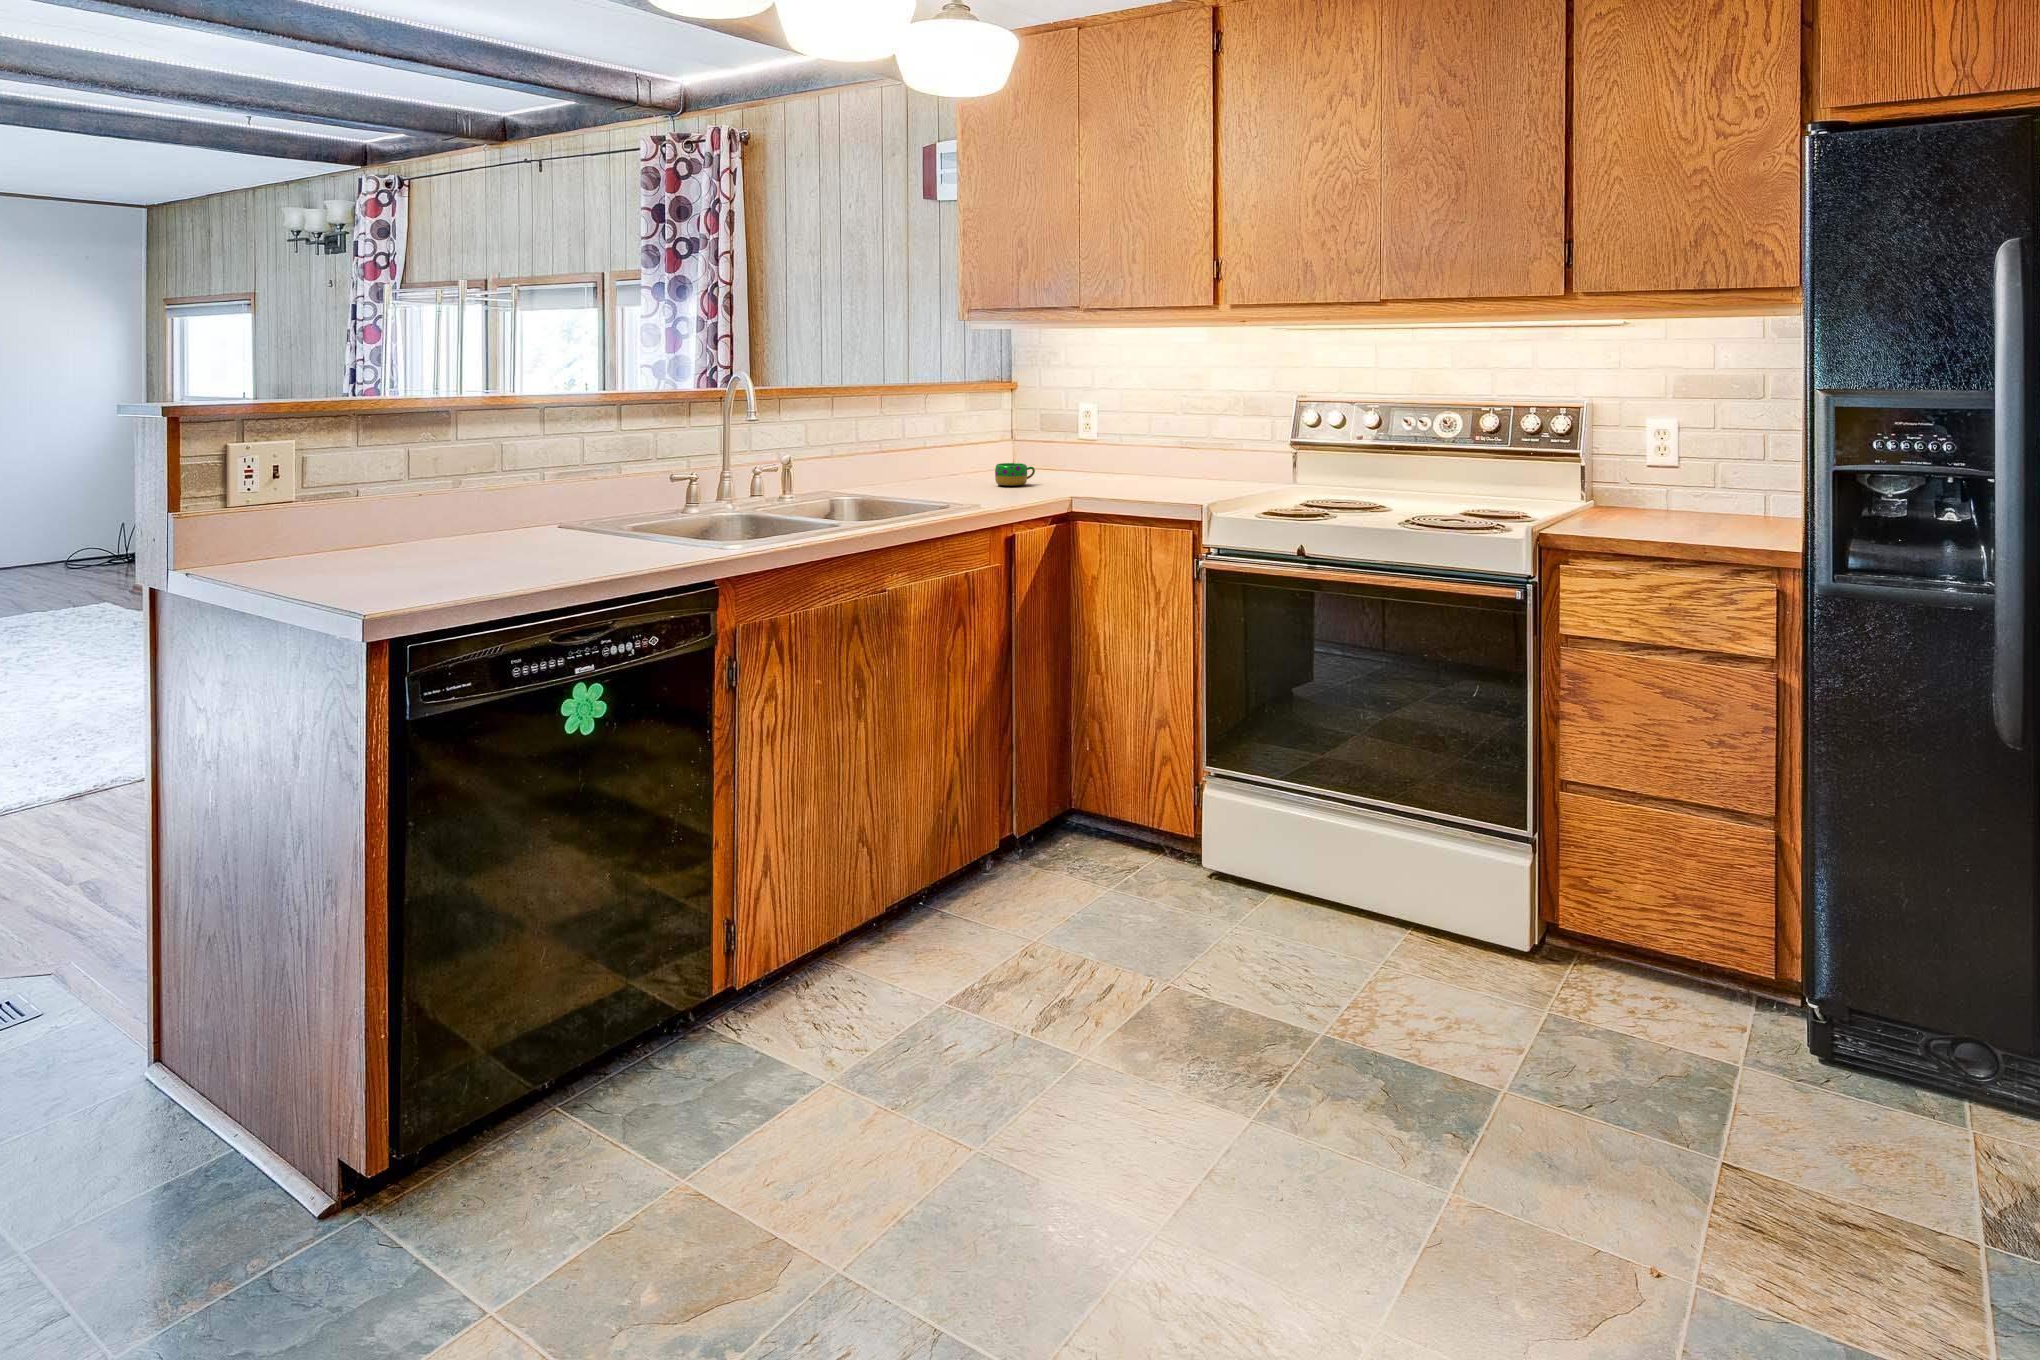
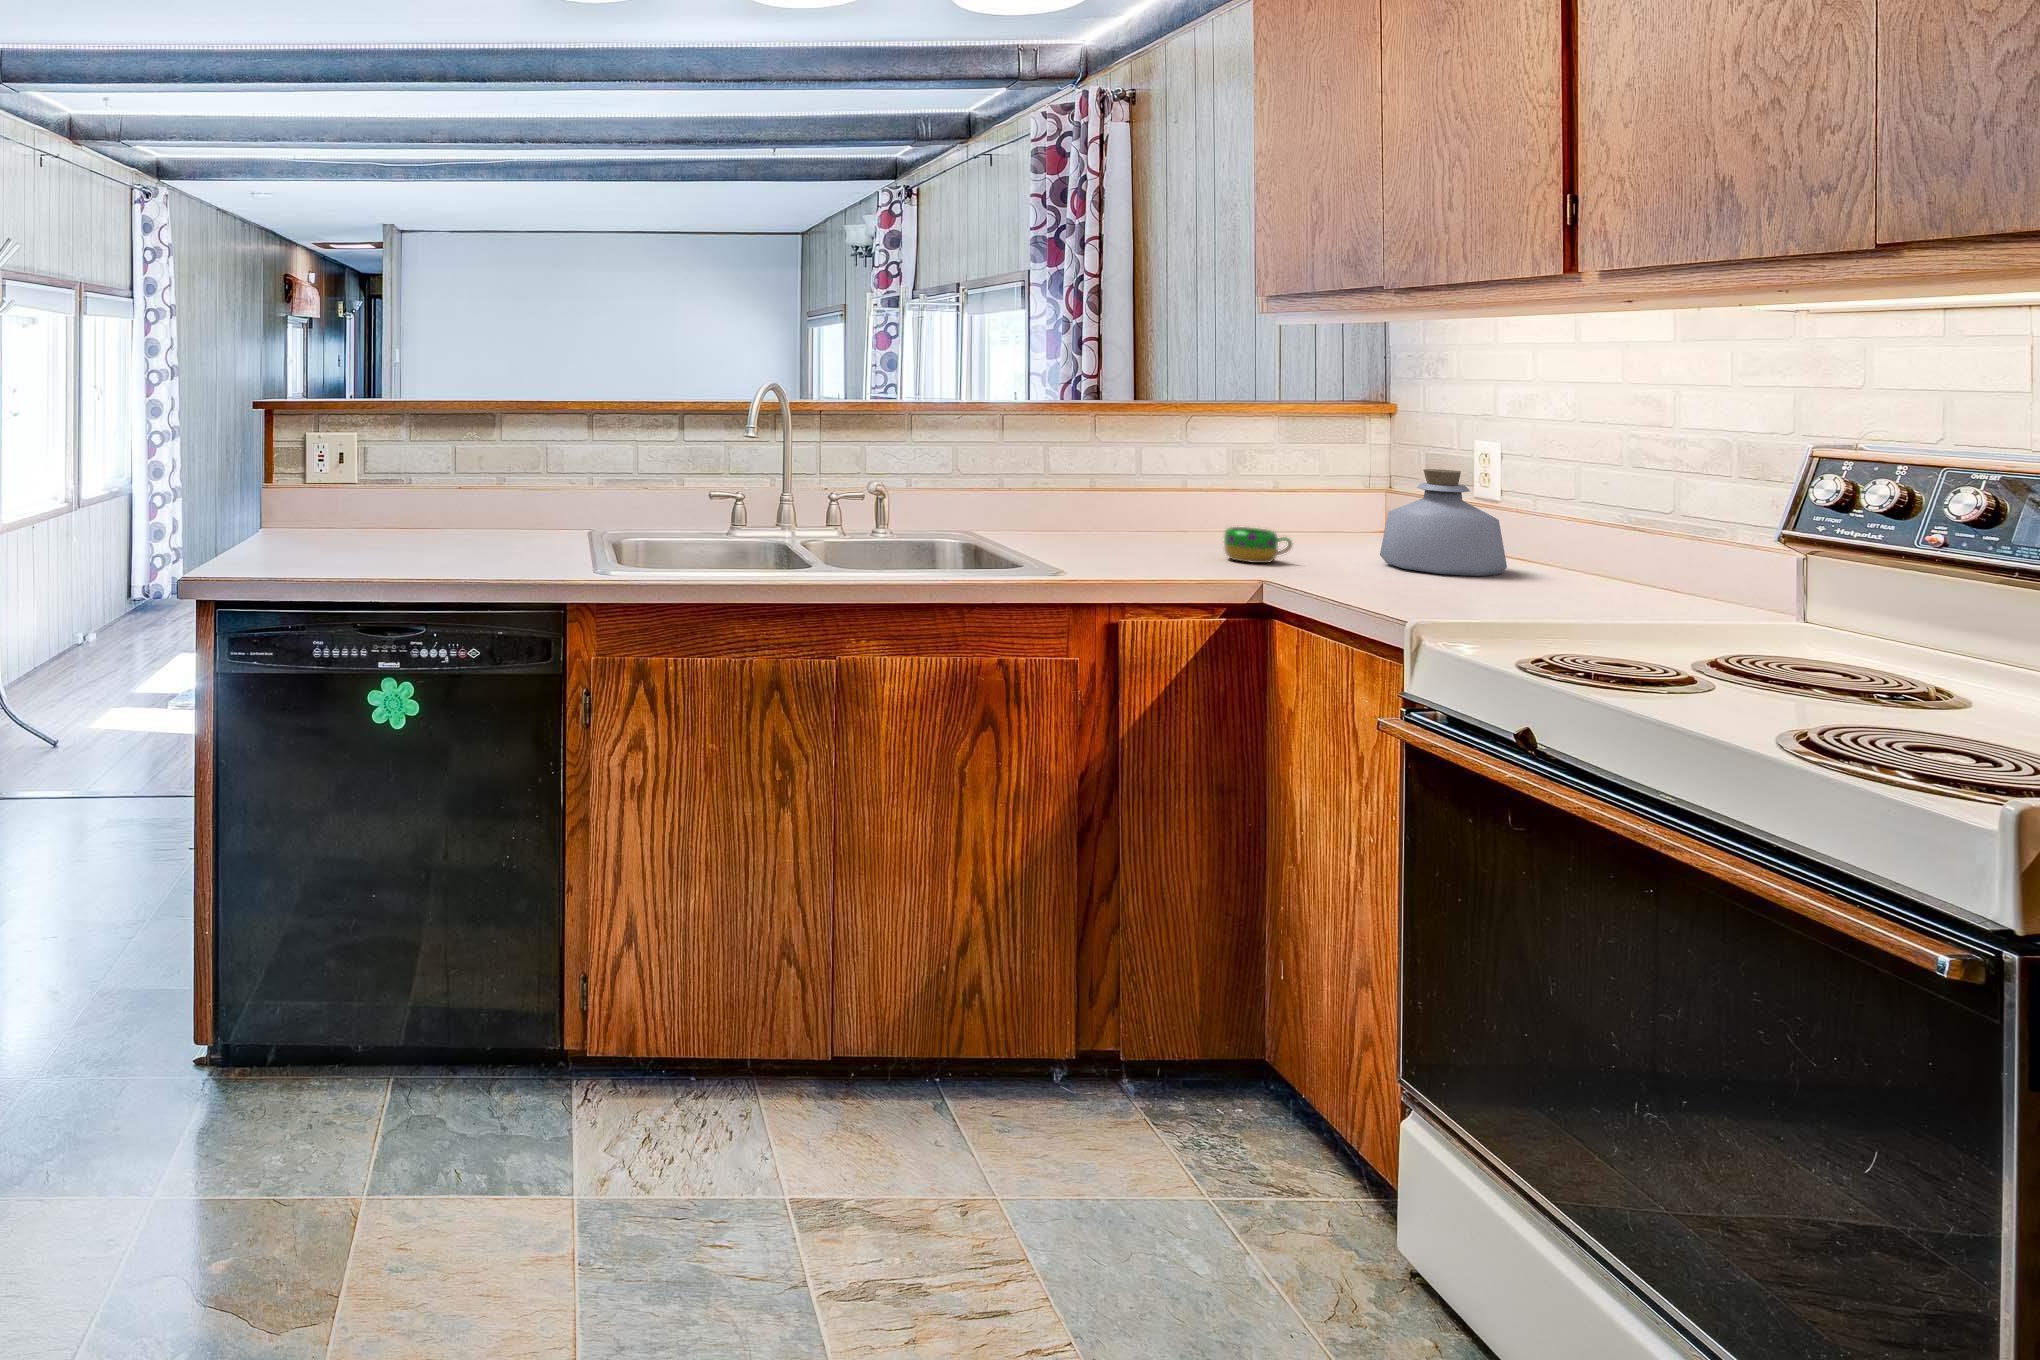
bottle: none [1068,414,1132,479] -> present [1380,469,1507,576]

